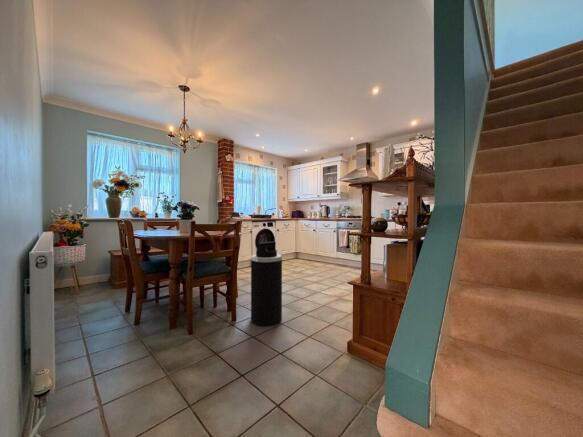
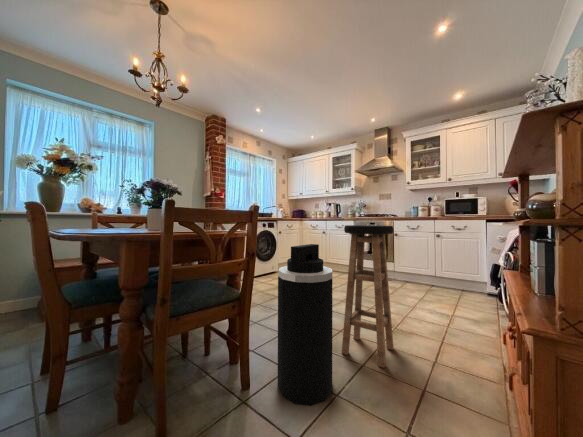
bar stool: none [295,229,330,315] -> present [342,225,394,368]

